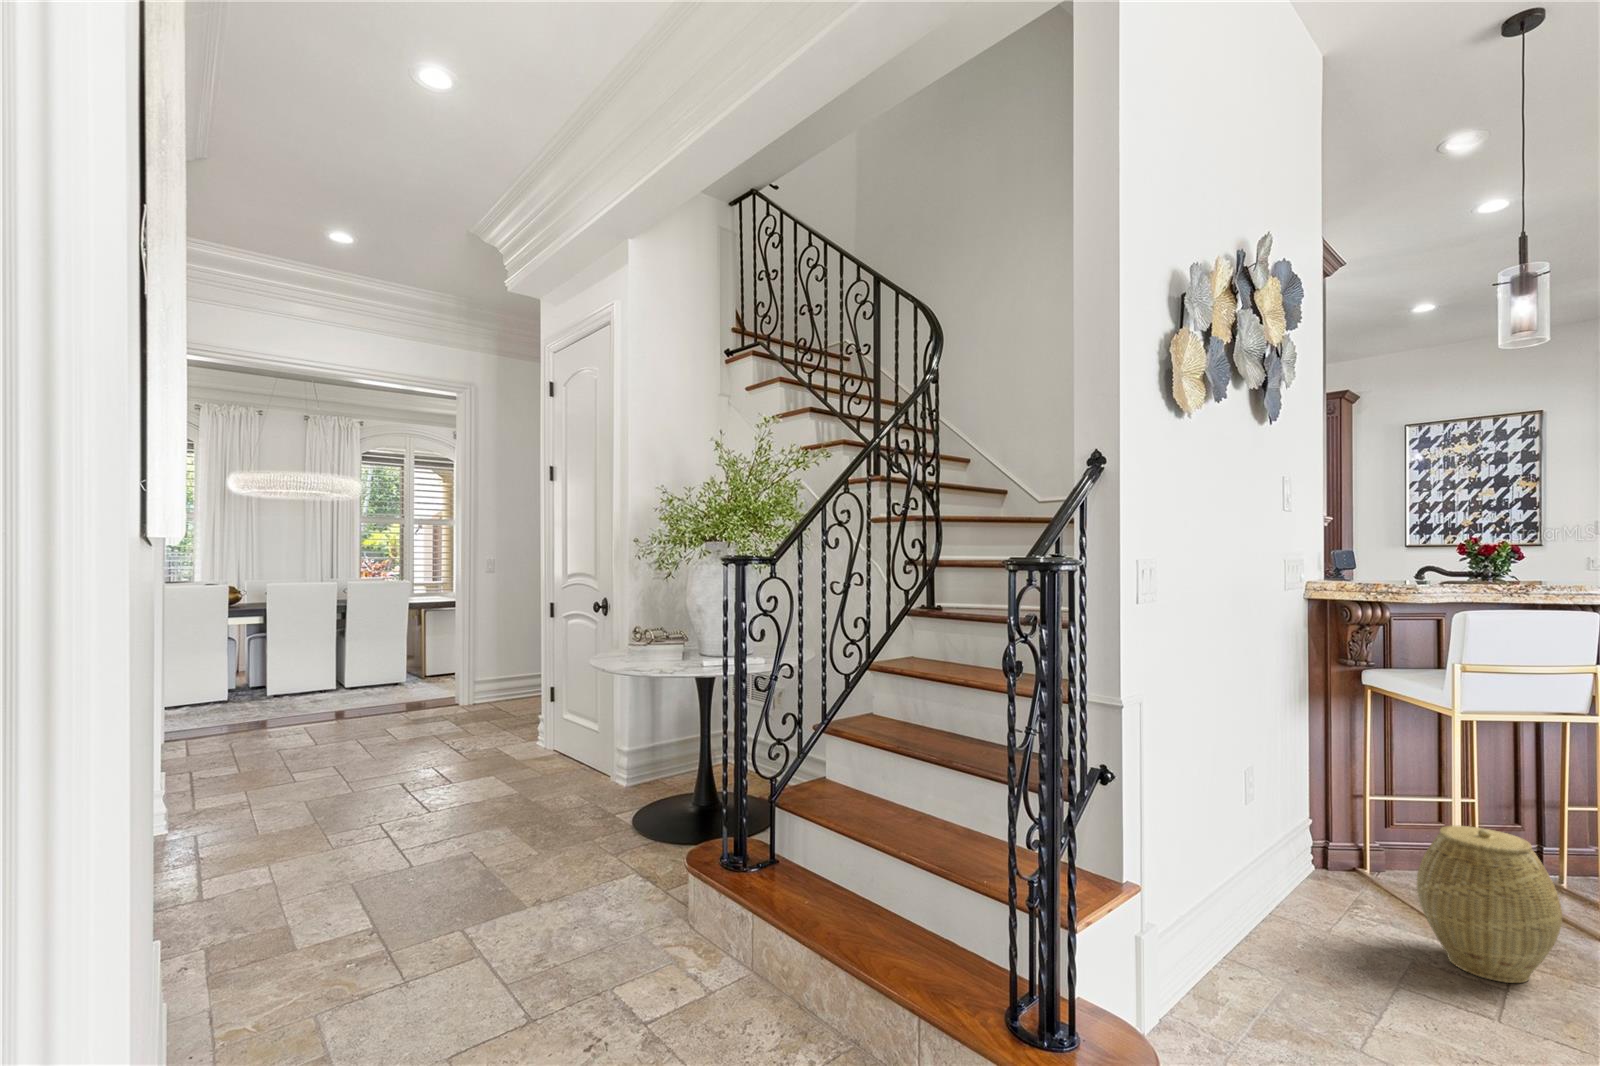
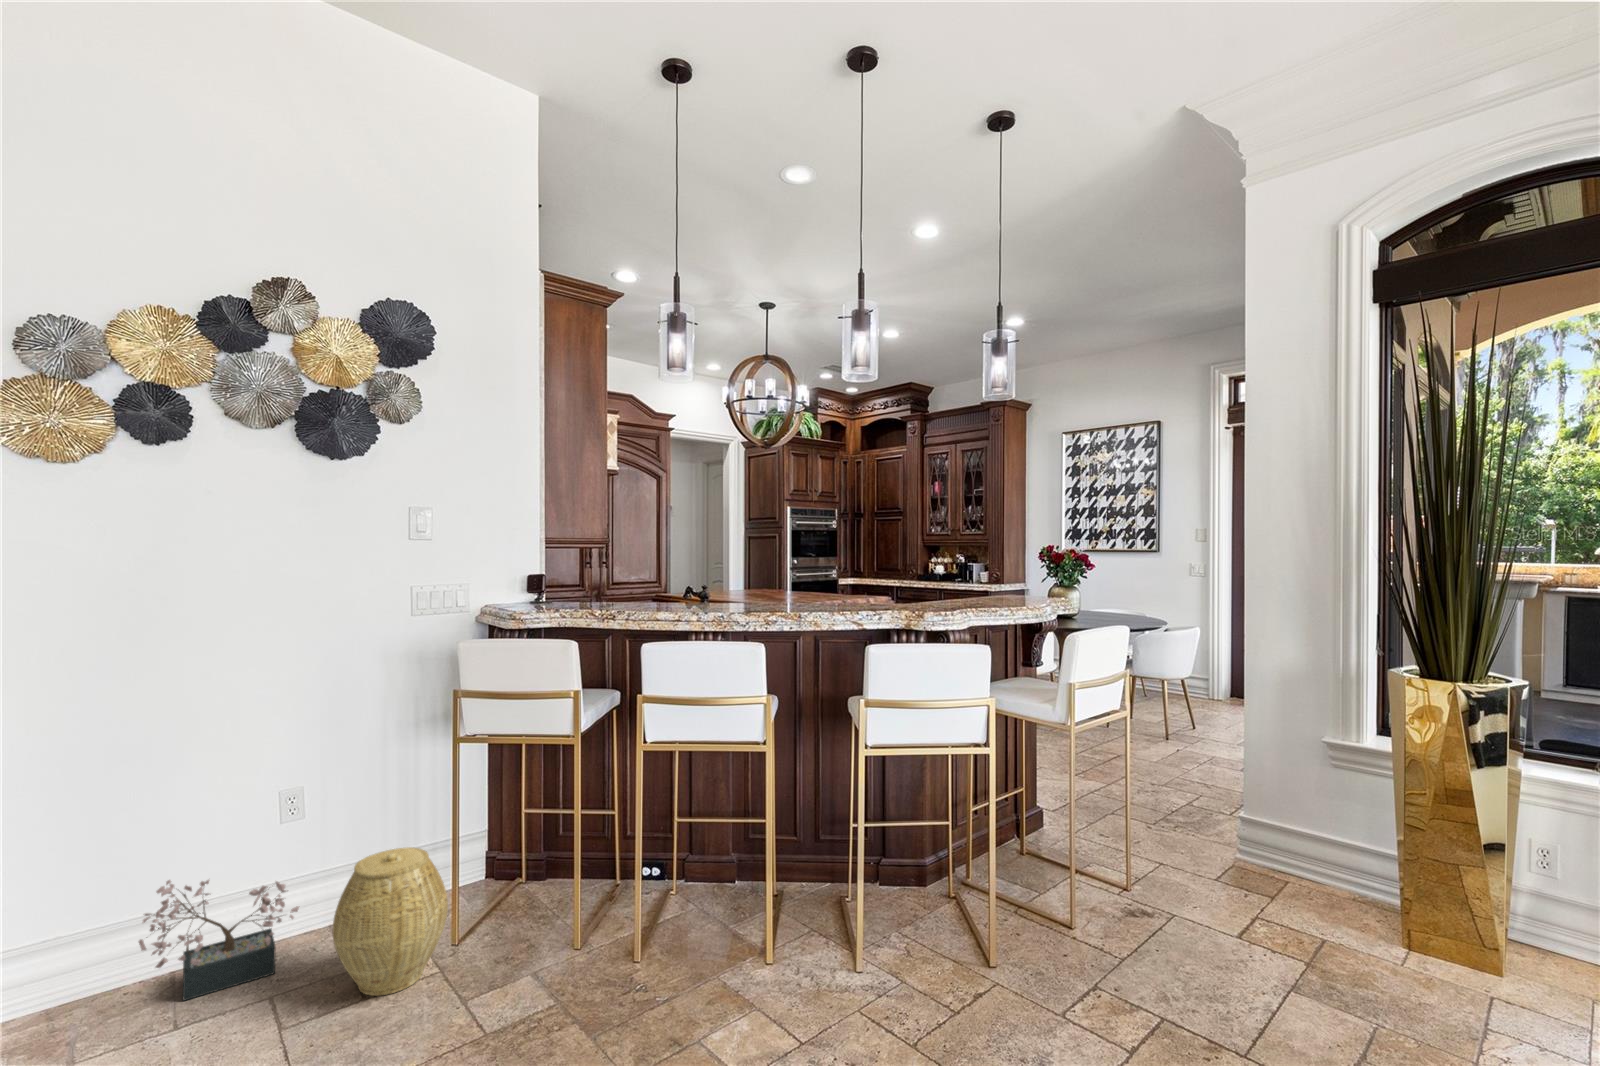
decorative plant: none [1241,860,1355,992] -> present [139,880,299,1001]

